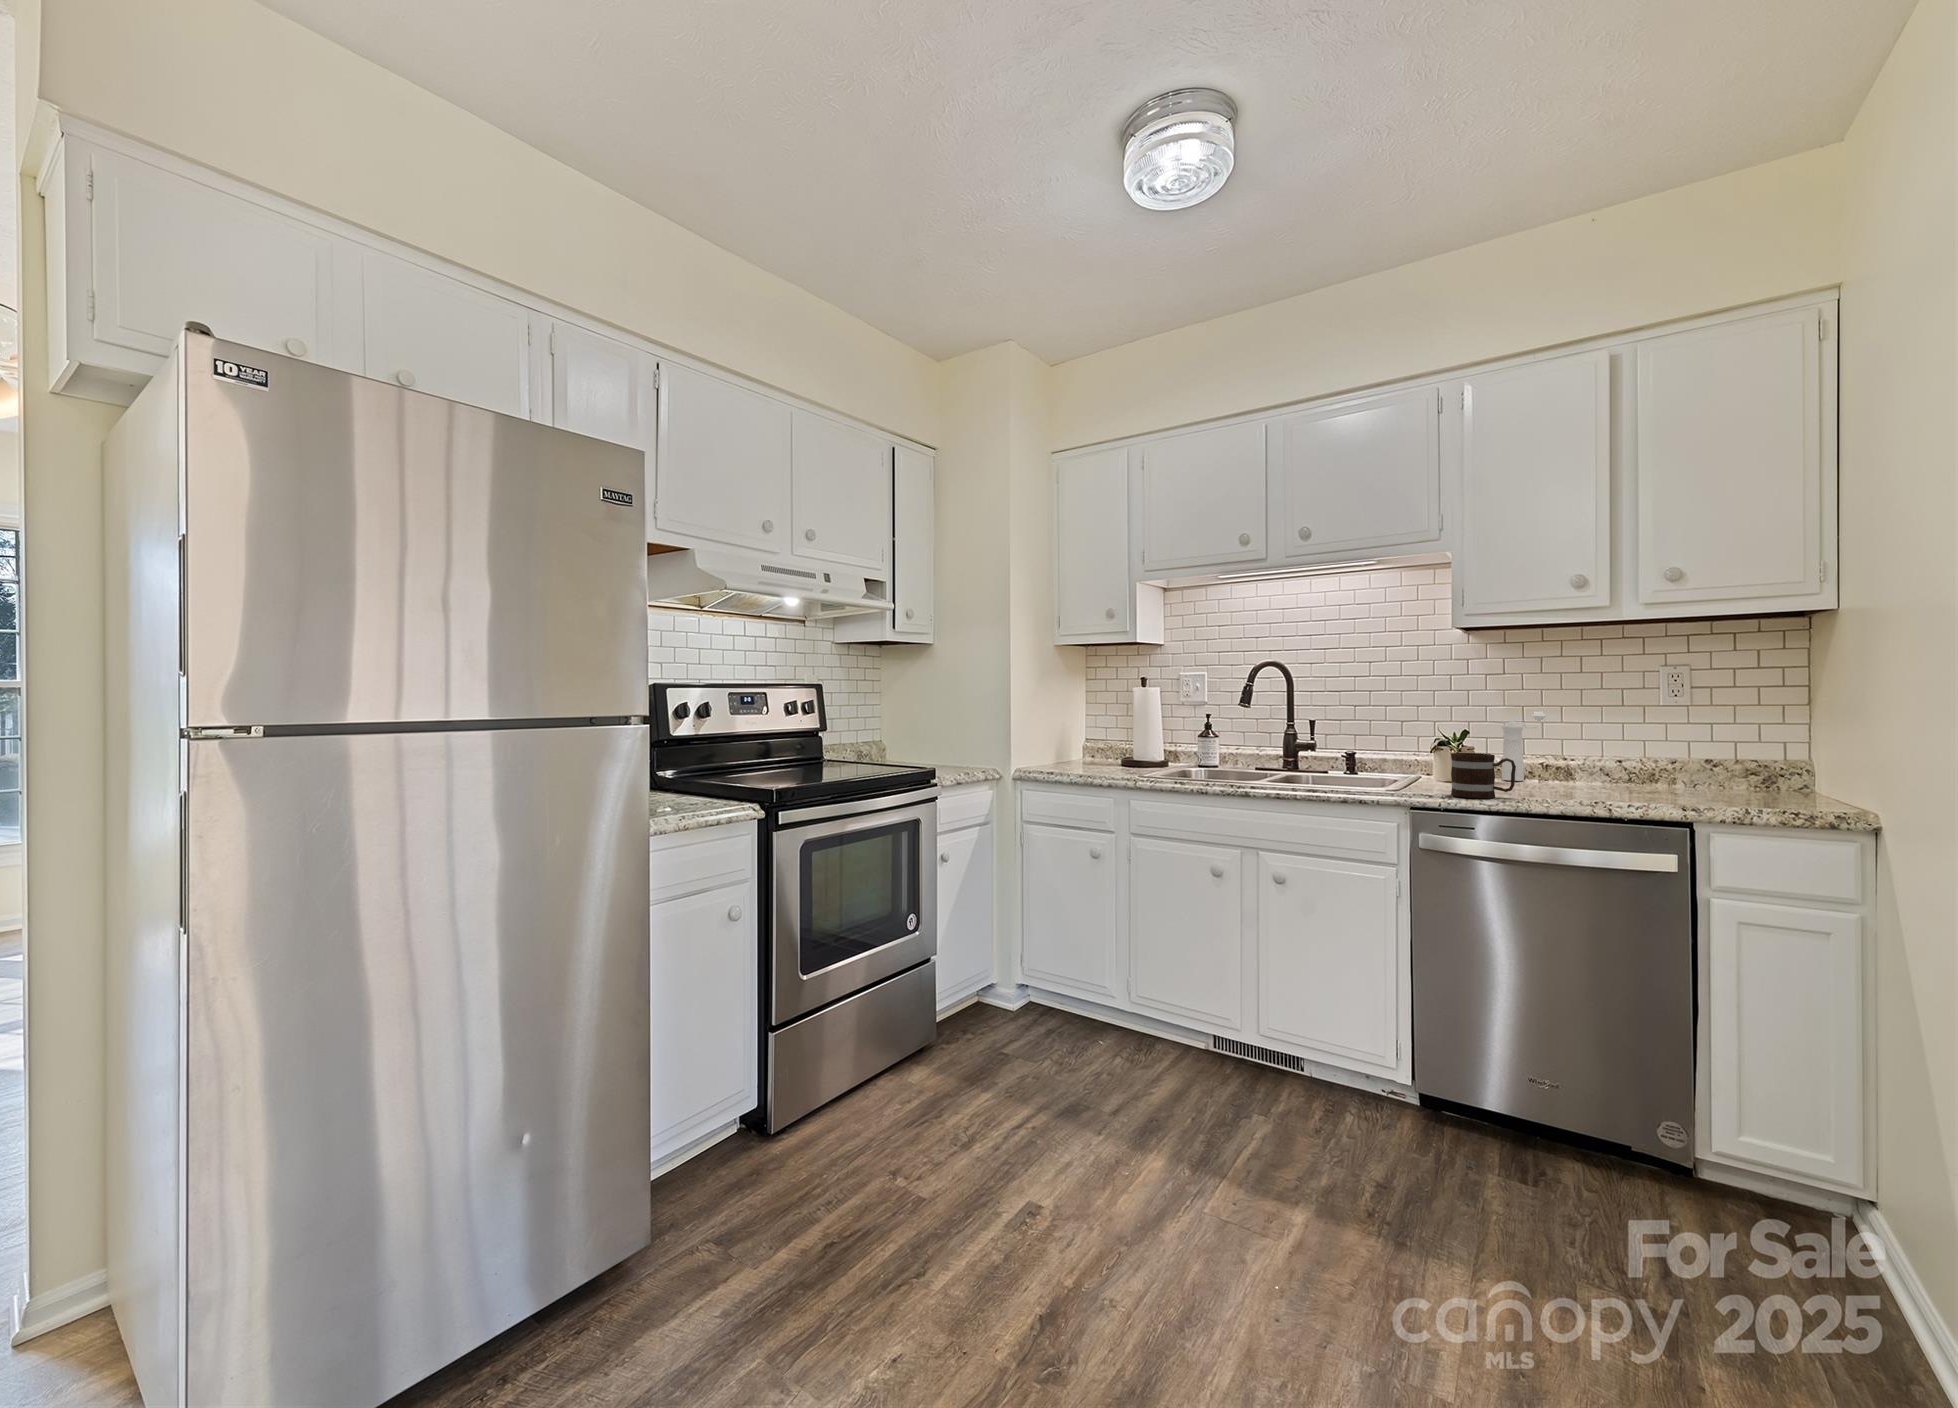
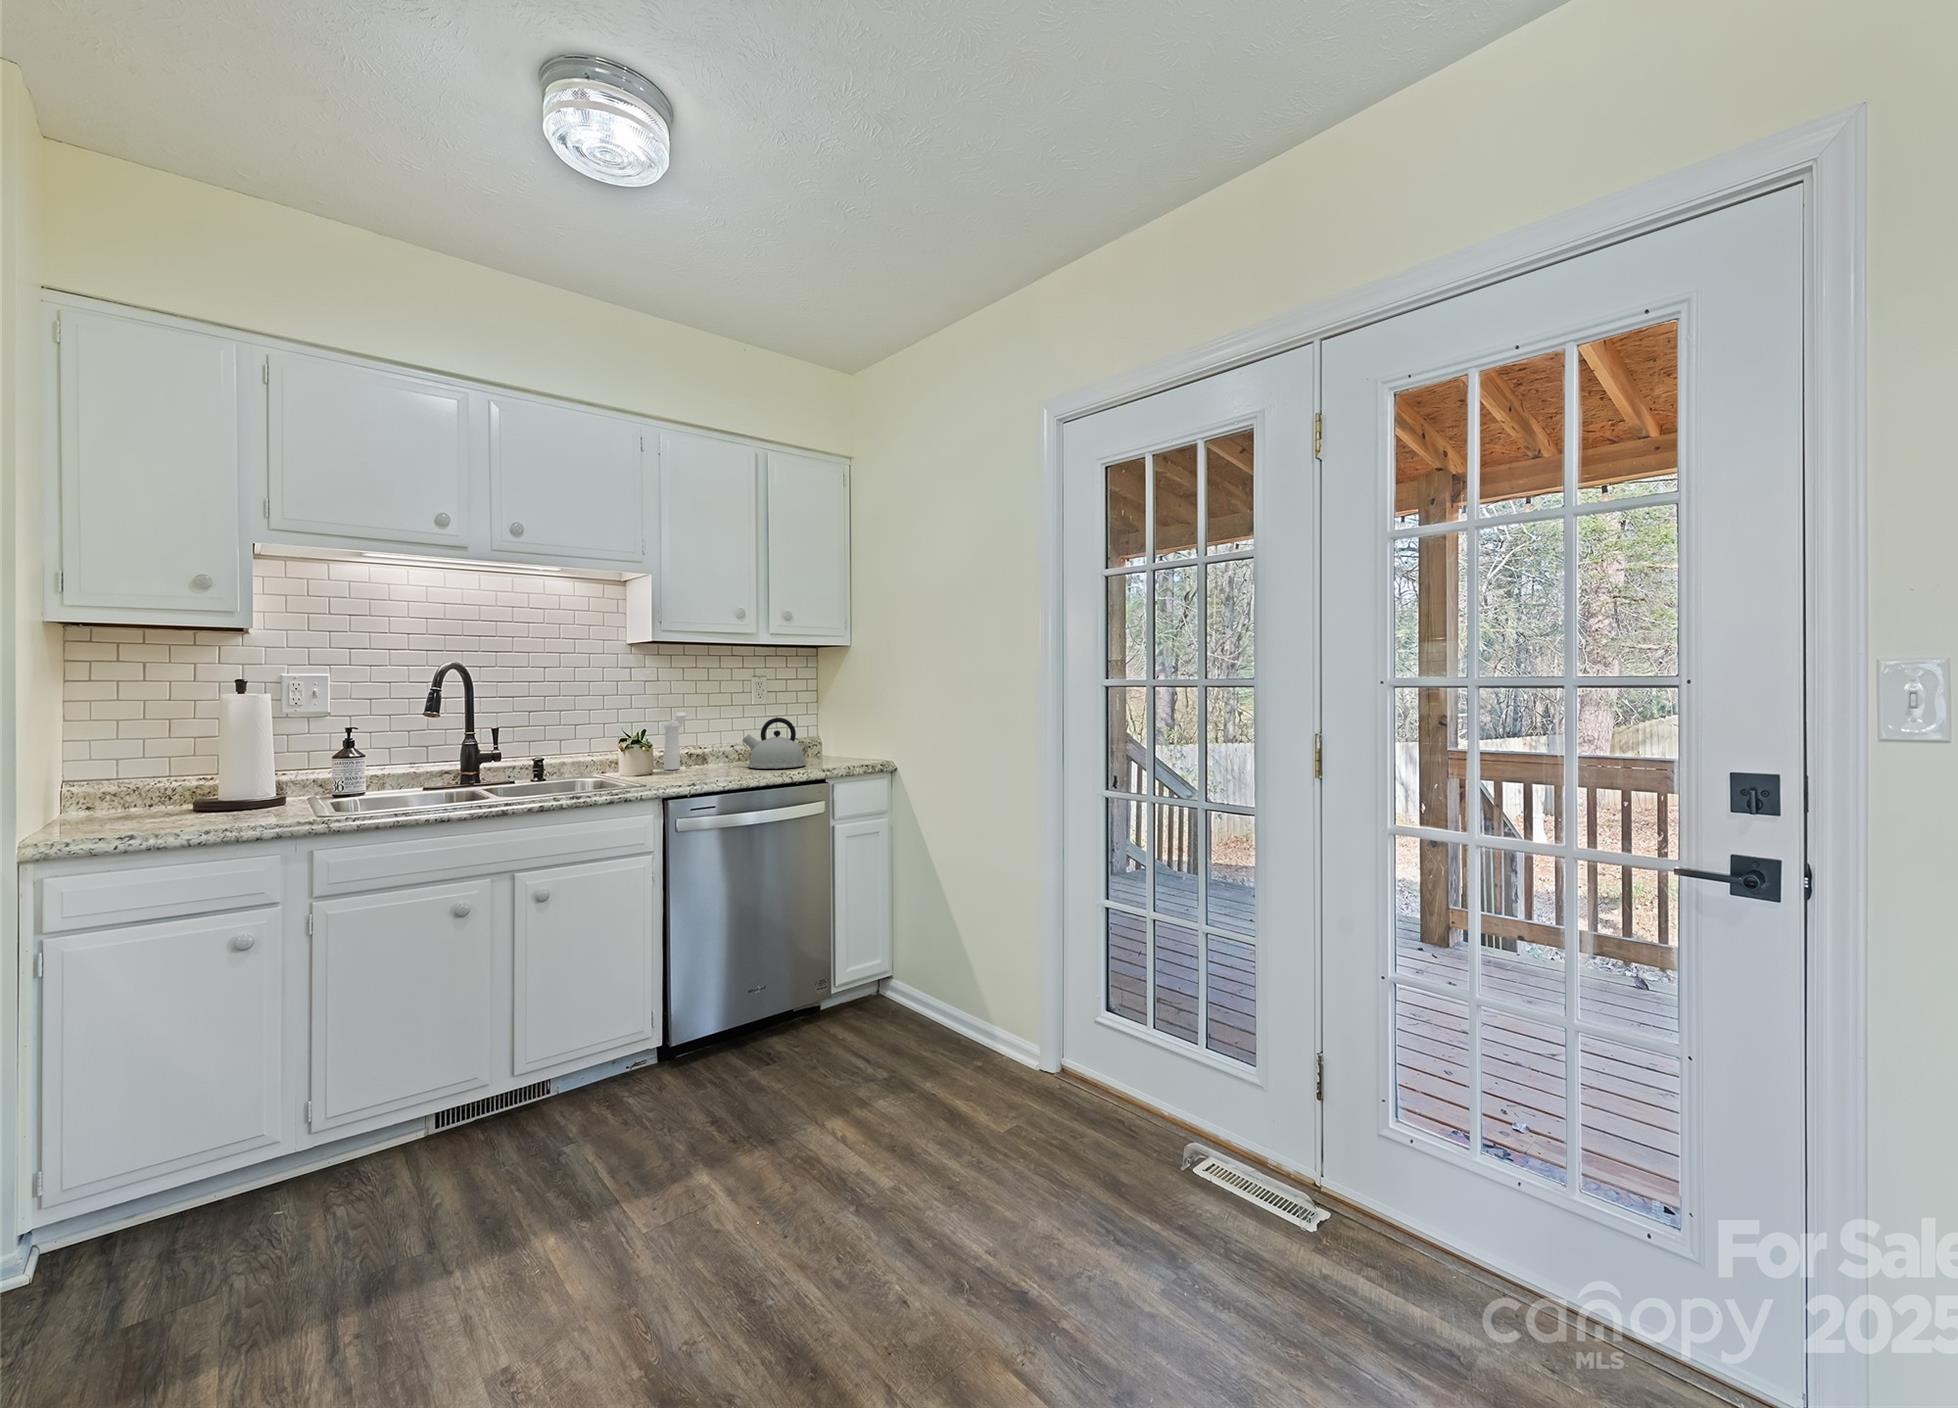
kettle: none [1603,724,1711,798] -> present [742,718,806,769]
mug: present [1451,753,1516,799] -> none [686,748,730,785]

